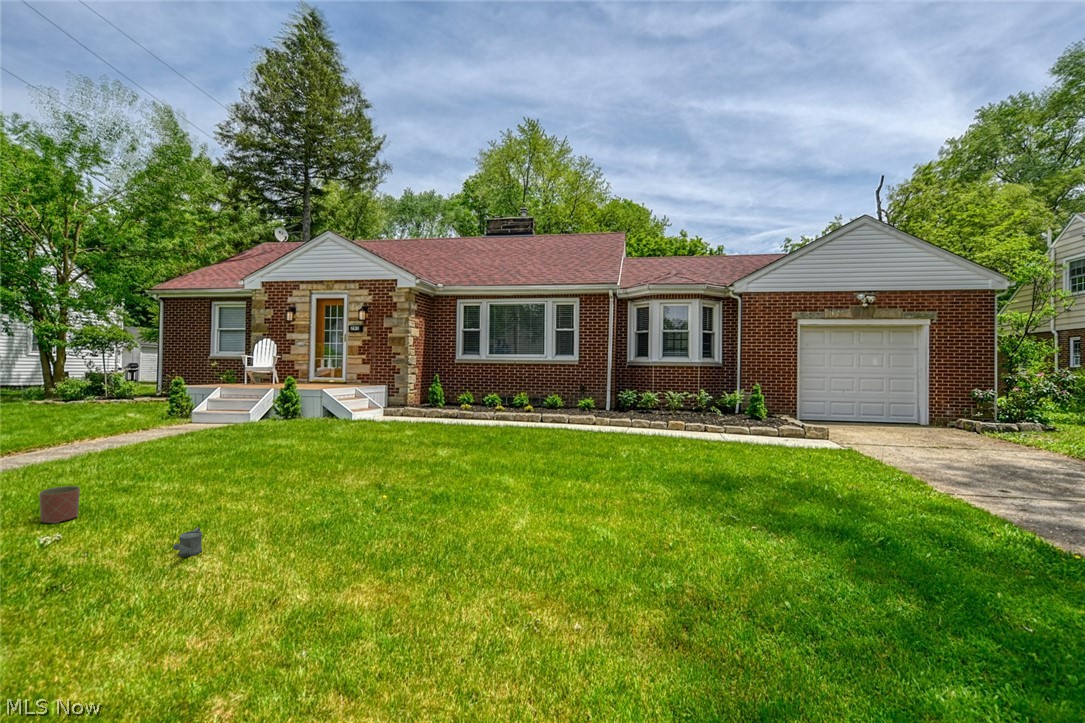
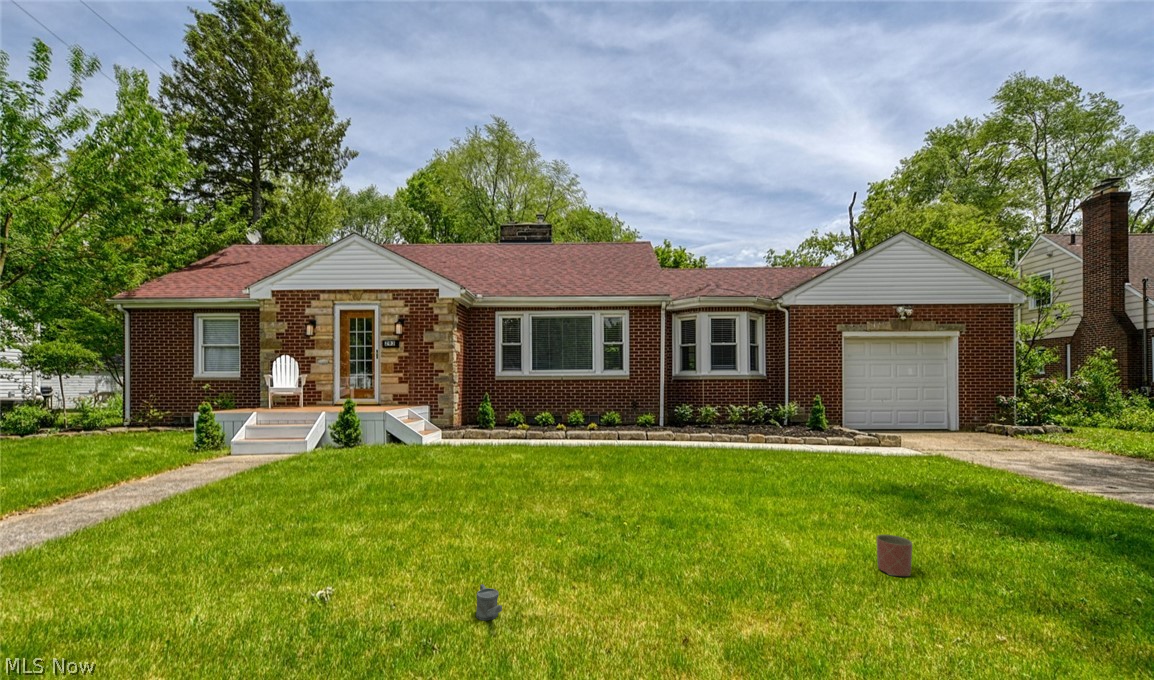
planter: present [39,486,80,523] -> present [877,535,912,576]

